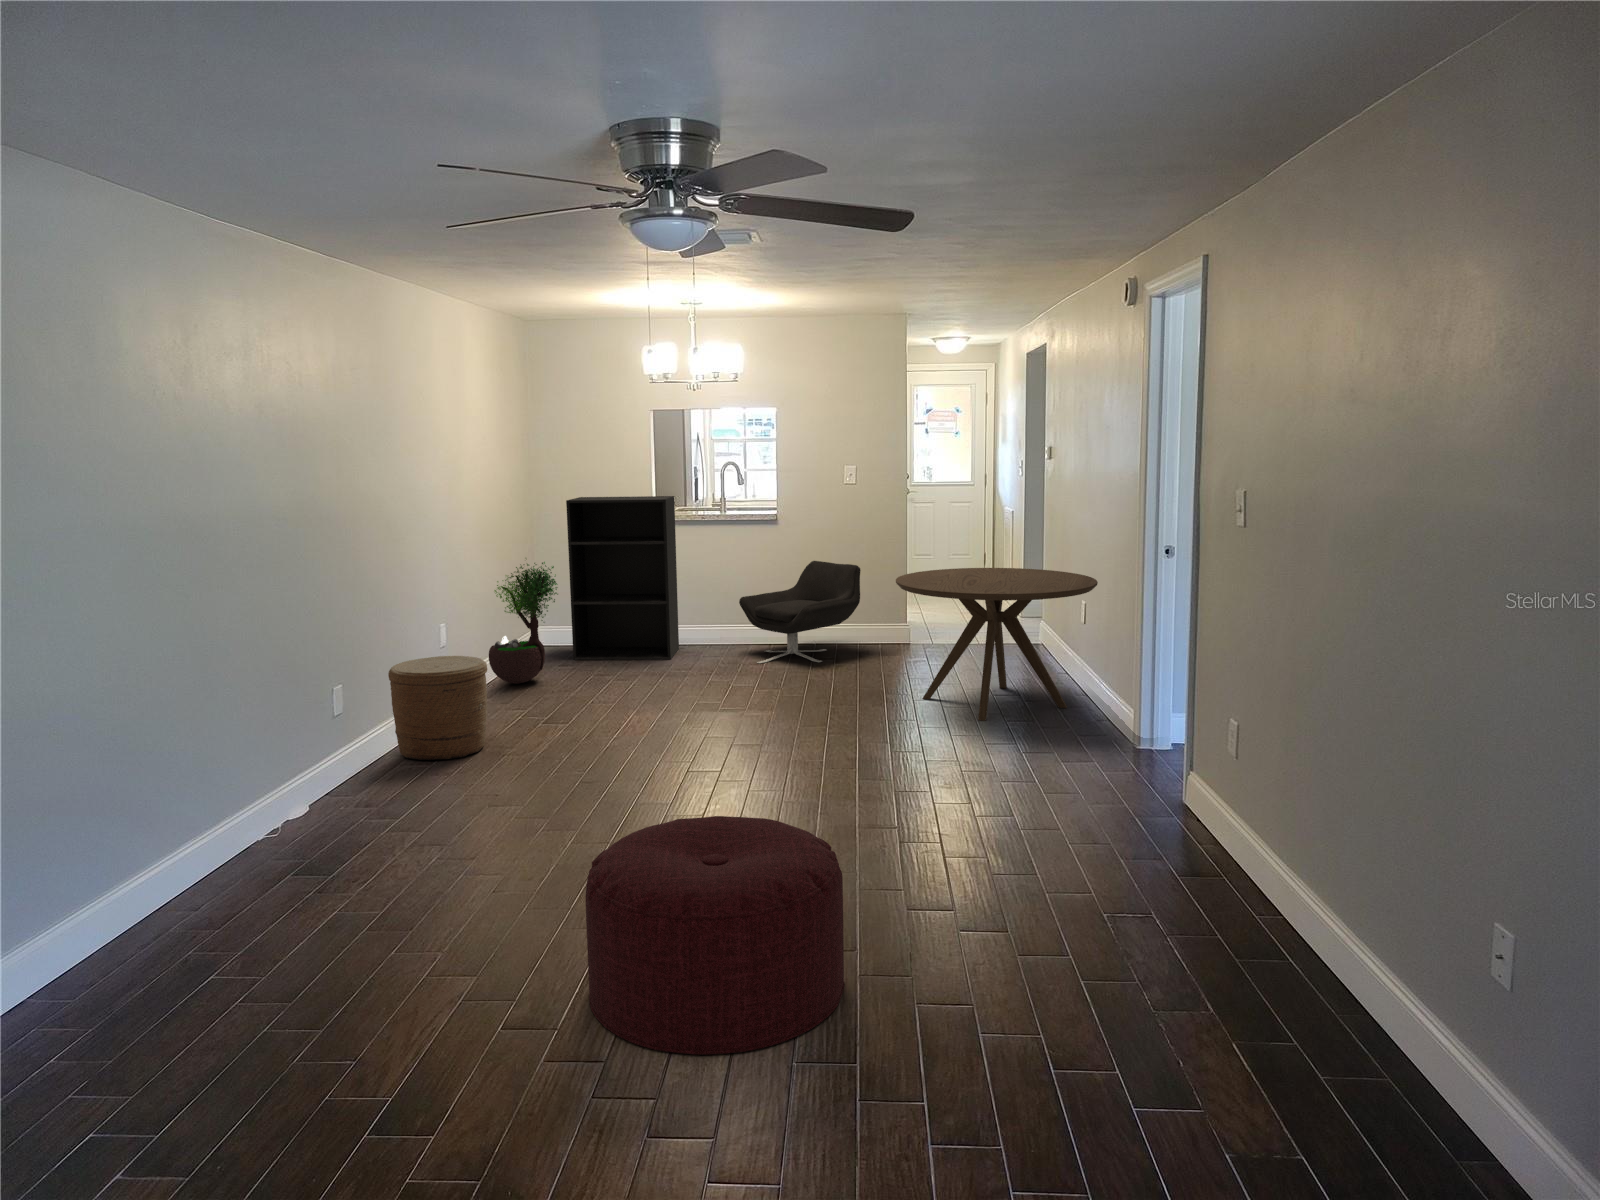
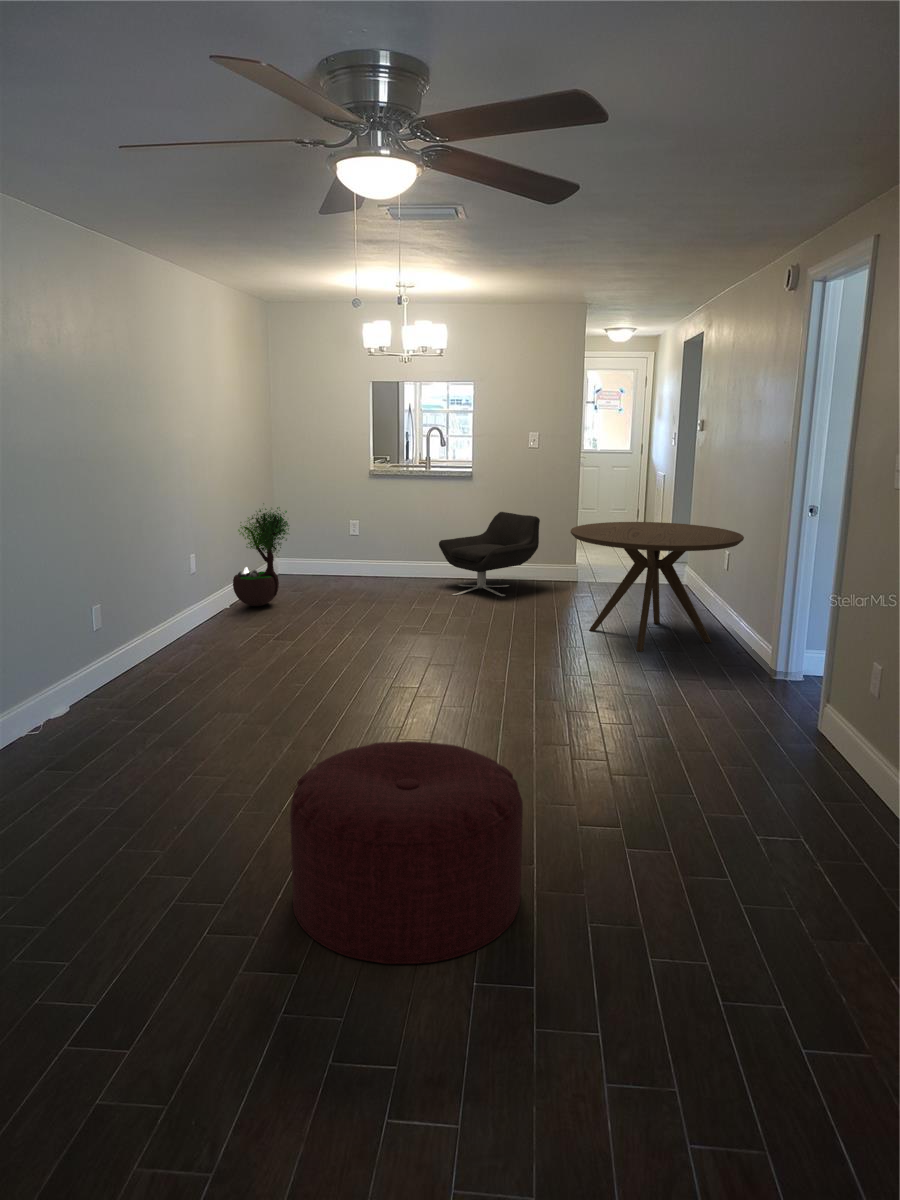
bookshelf: present [566,496,679,660] -> none [299,454,389,590]
woven basket: present [388,656,487,760] -> none [145,584,227,670]

